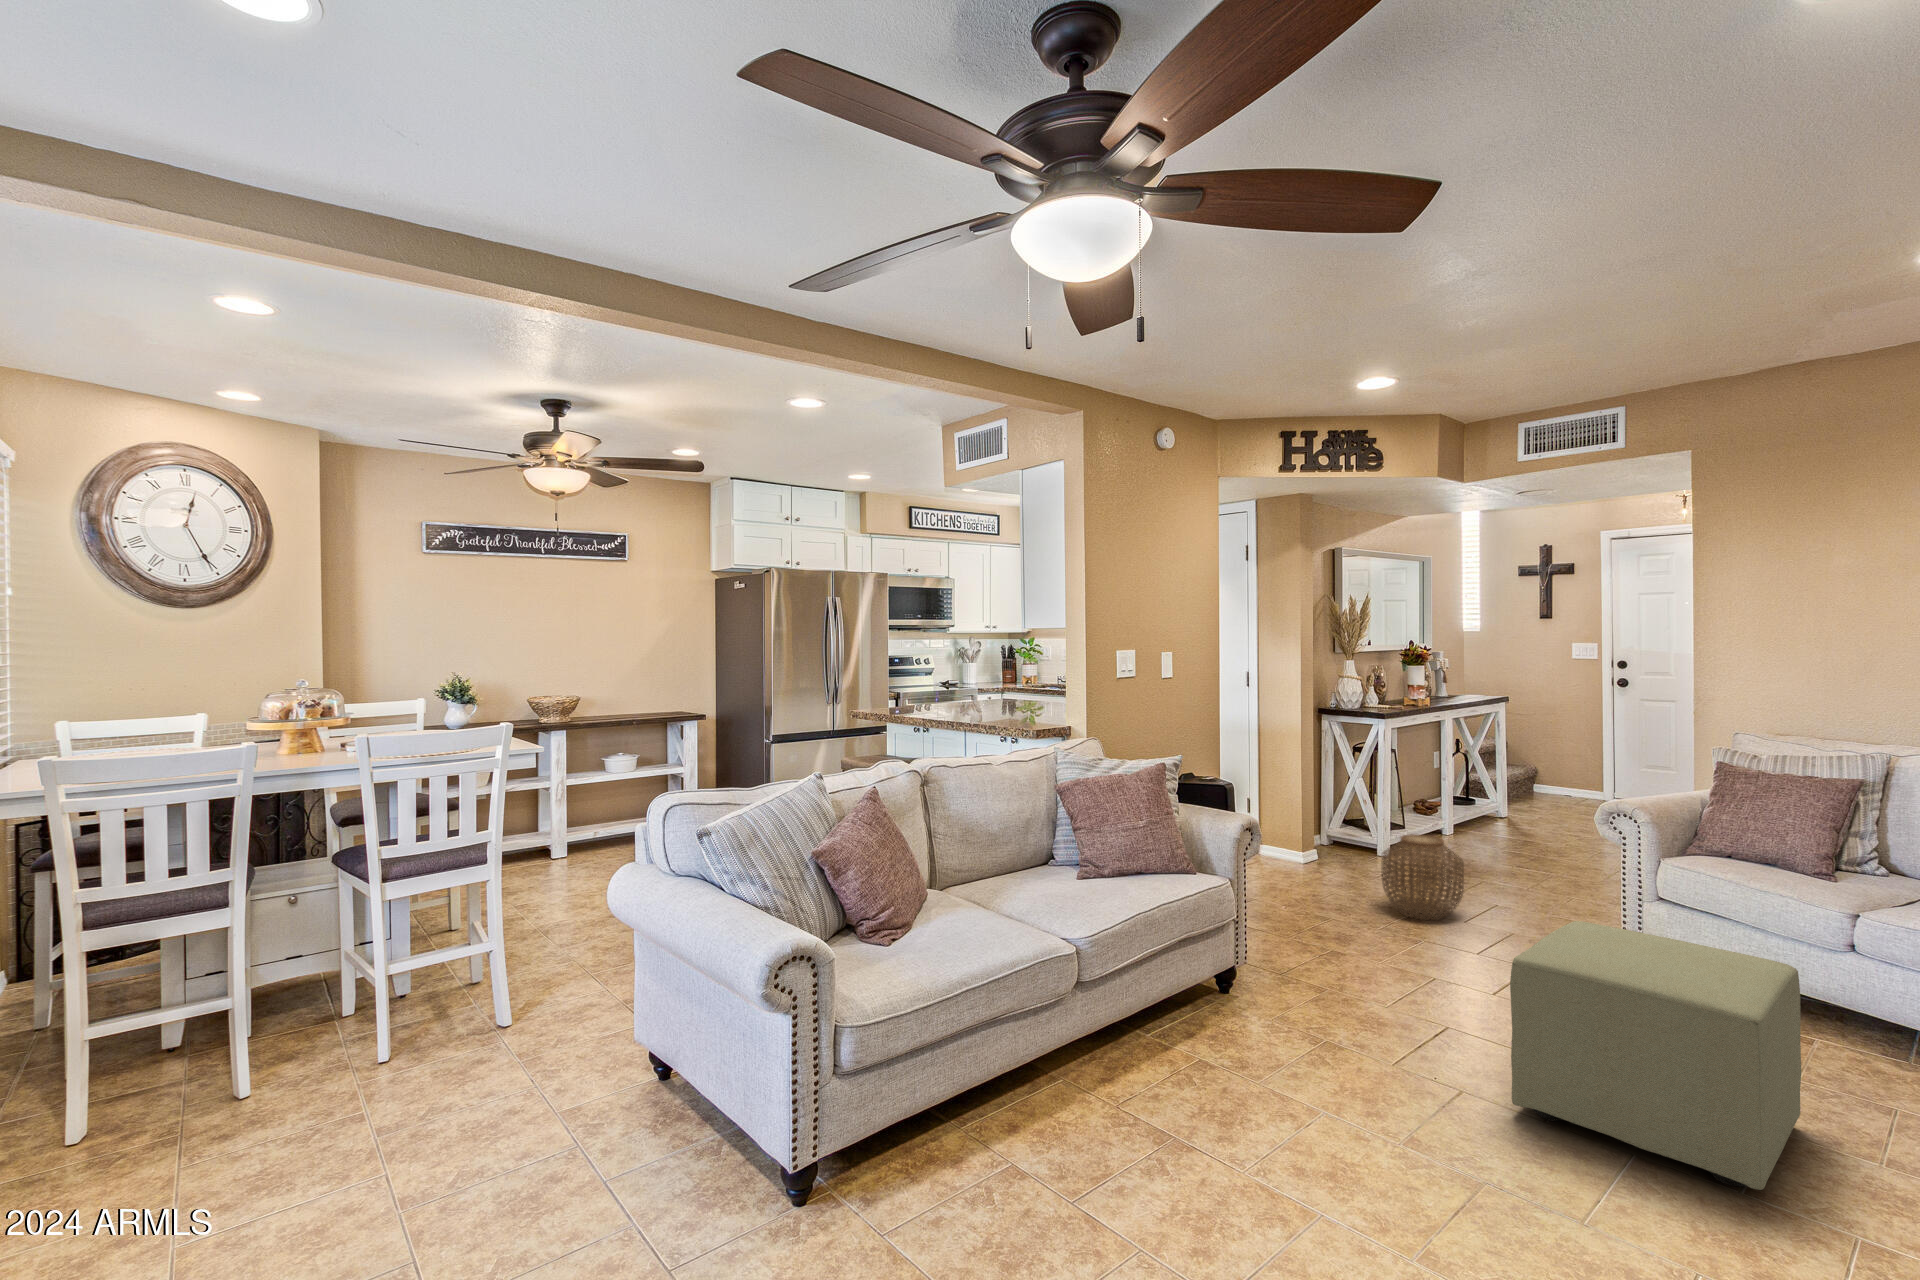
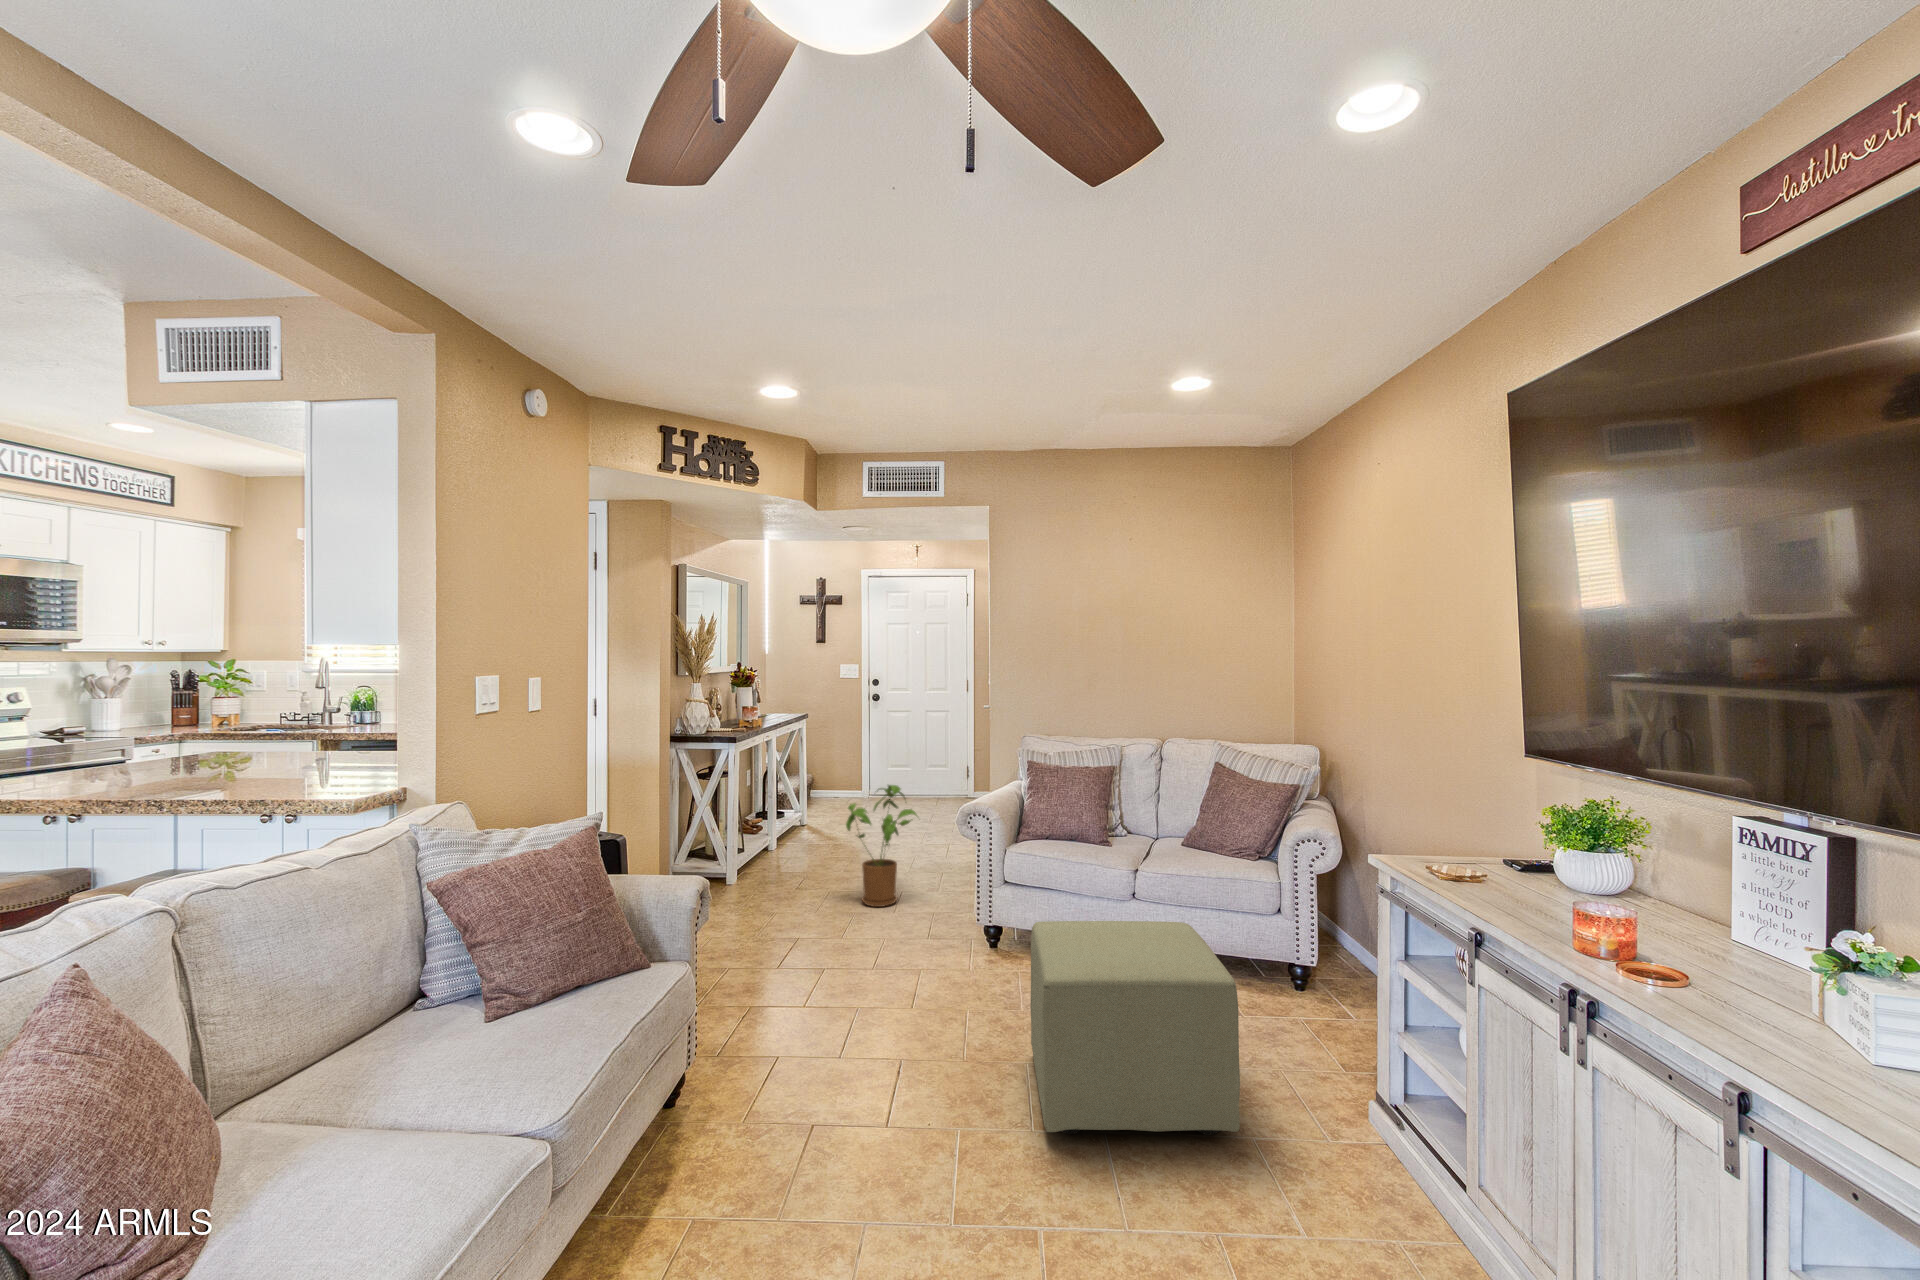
house plant: none [1482,777,1573,907] -> present [846,785,917,907]
woven basket: present [1382,834,1464,920] -> none [776,856,851,945]

